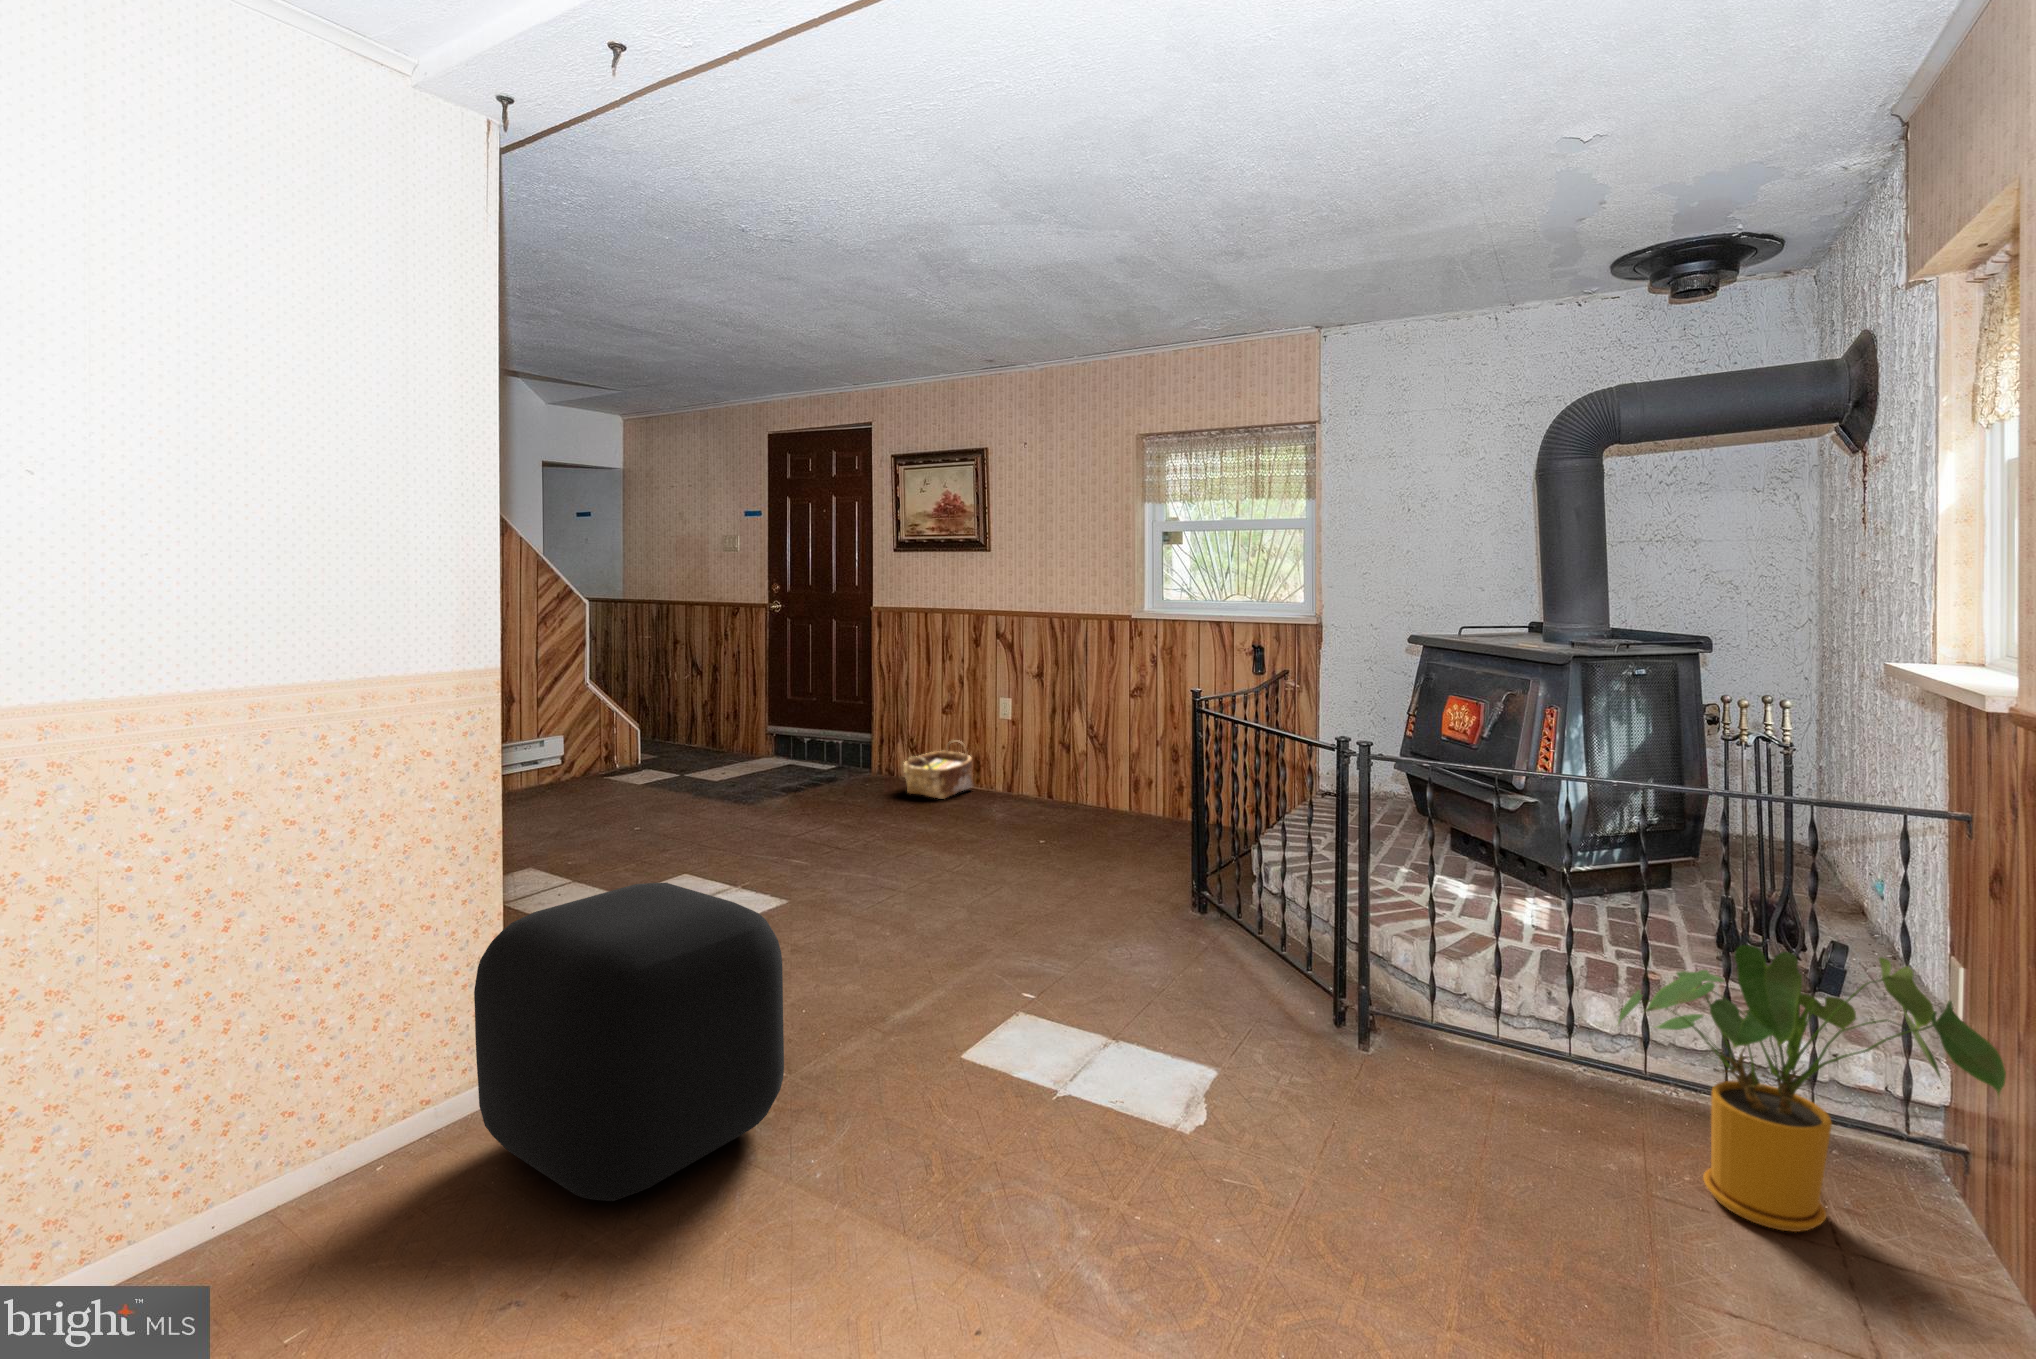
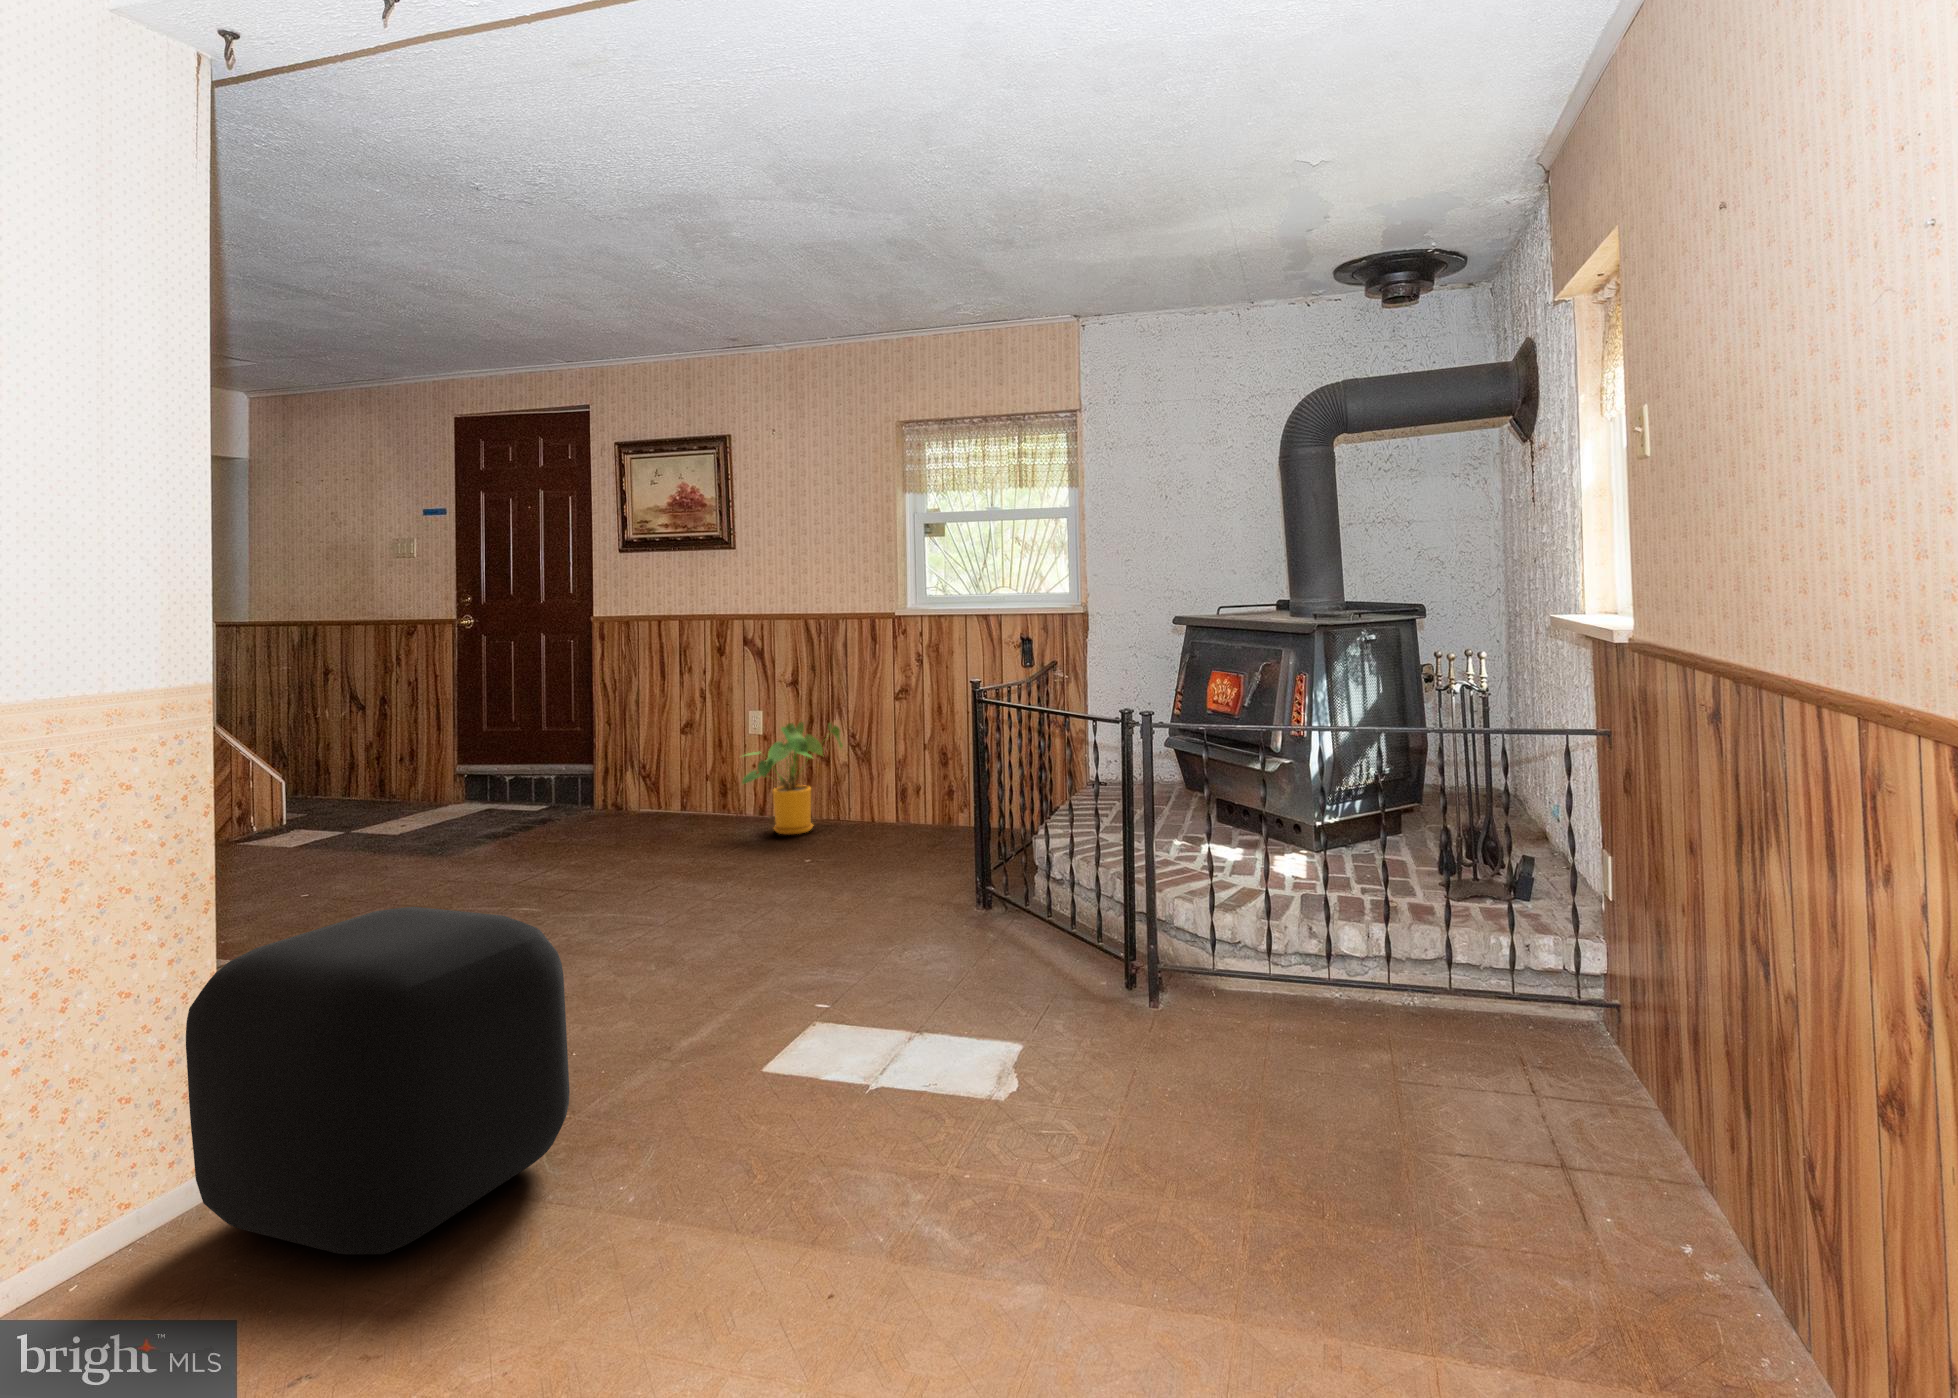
woven basket: present [904,740,973,799] -> none [641,761,725,827]
house plant: present [1619,945,2006,1232] -> present [742,722,843,834]

